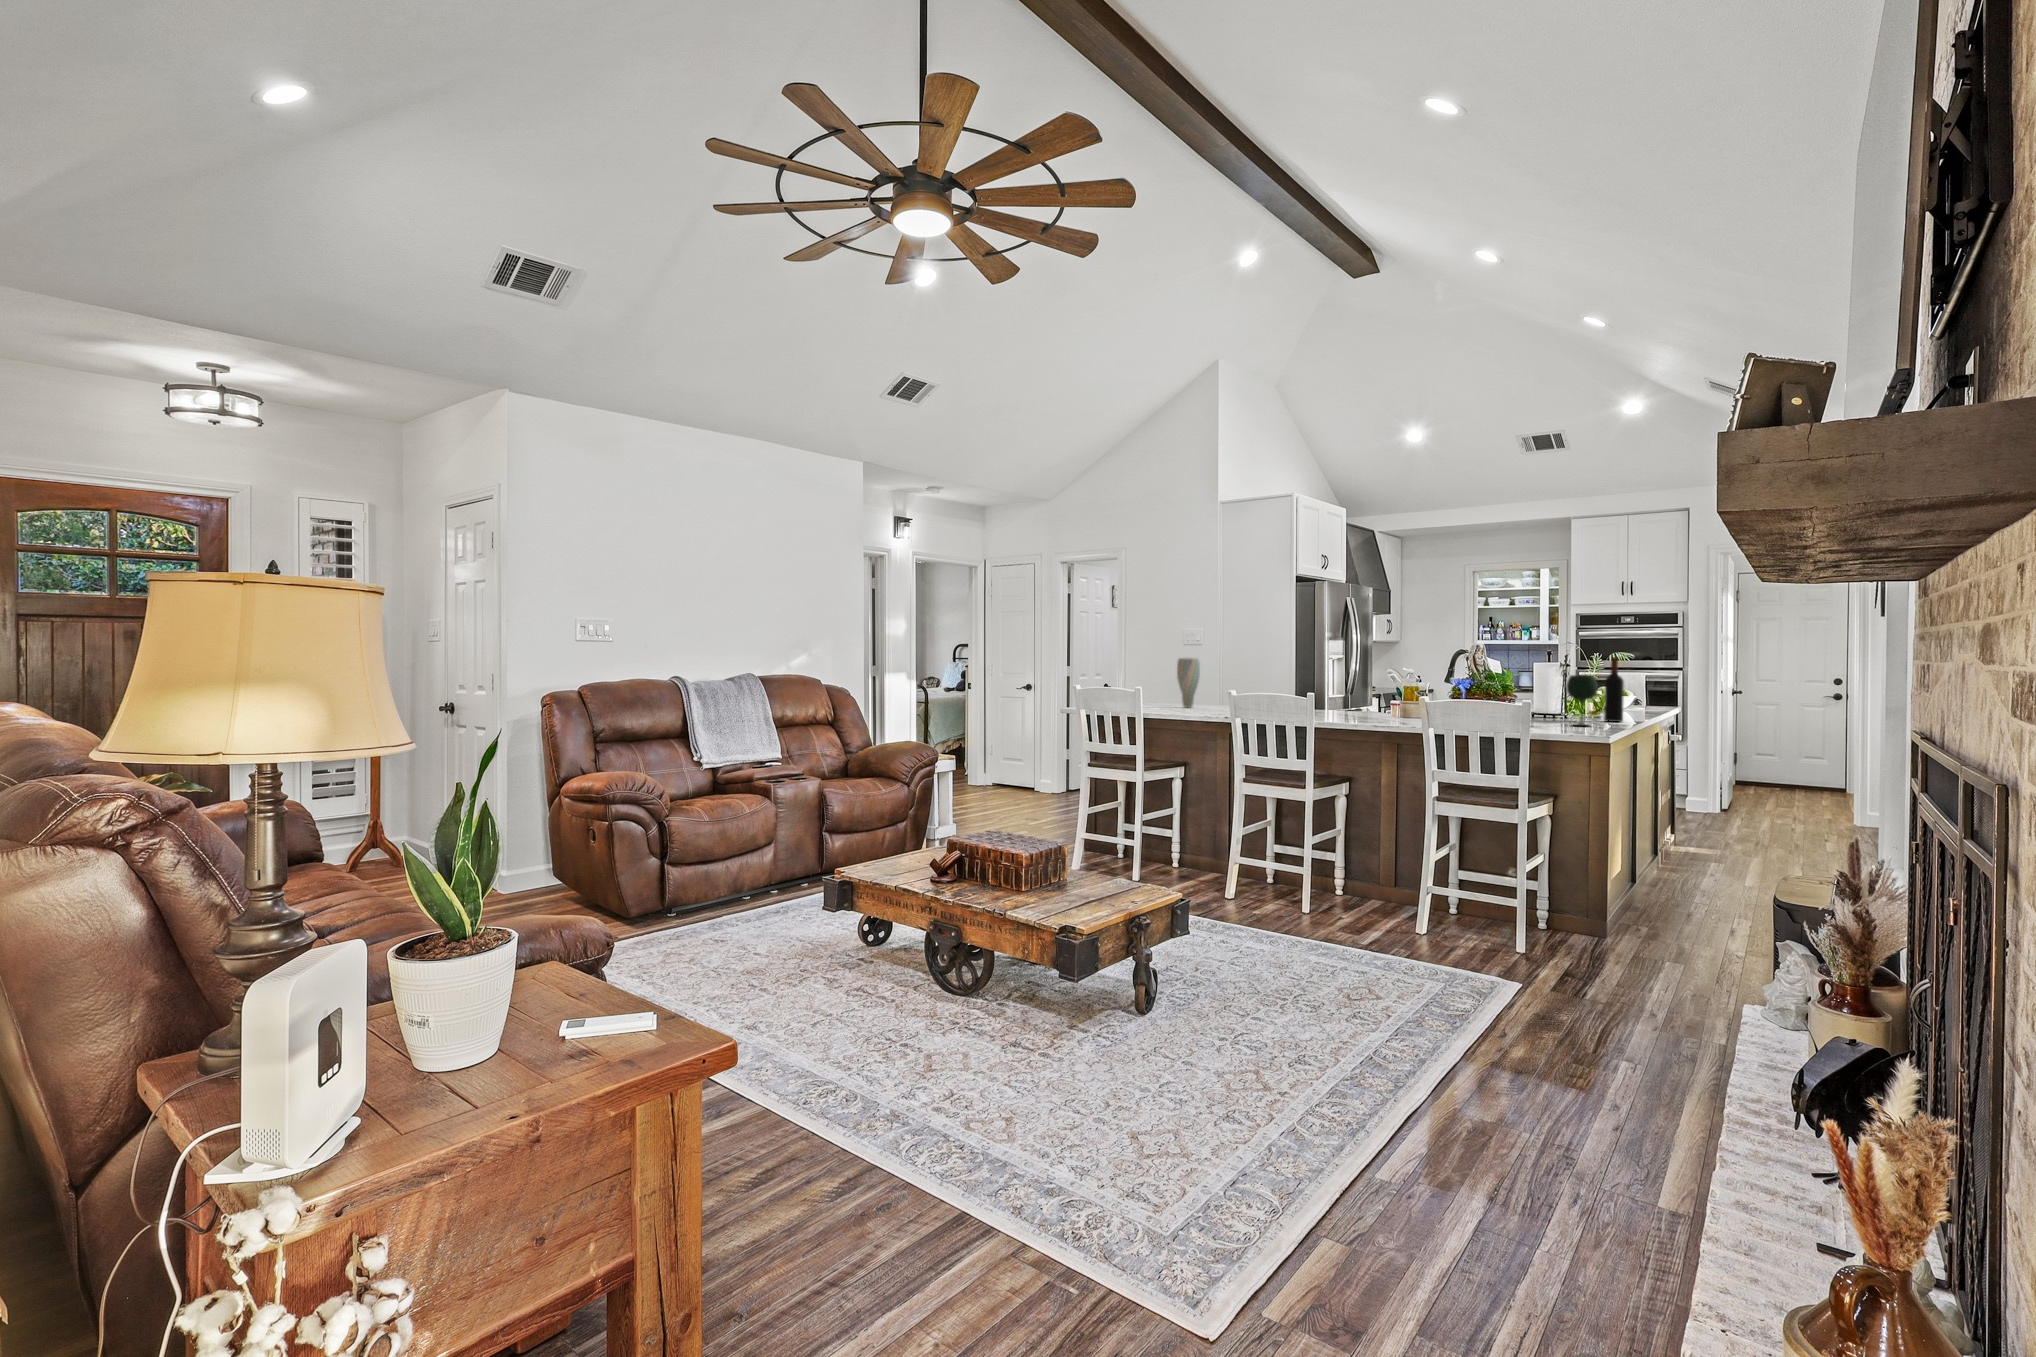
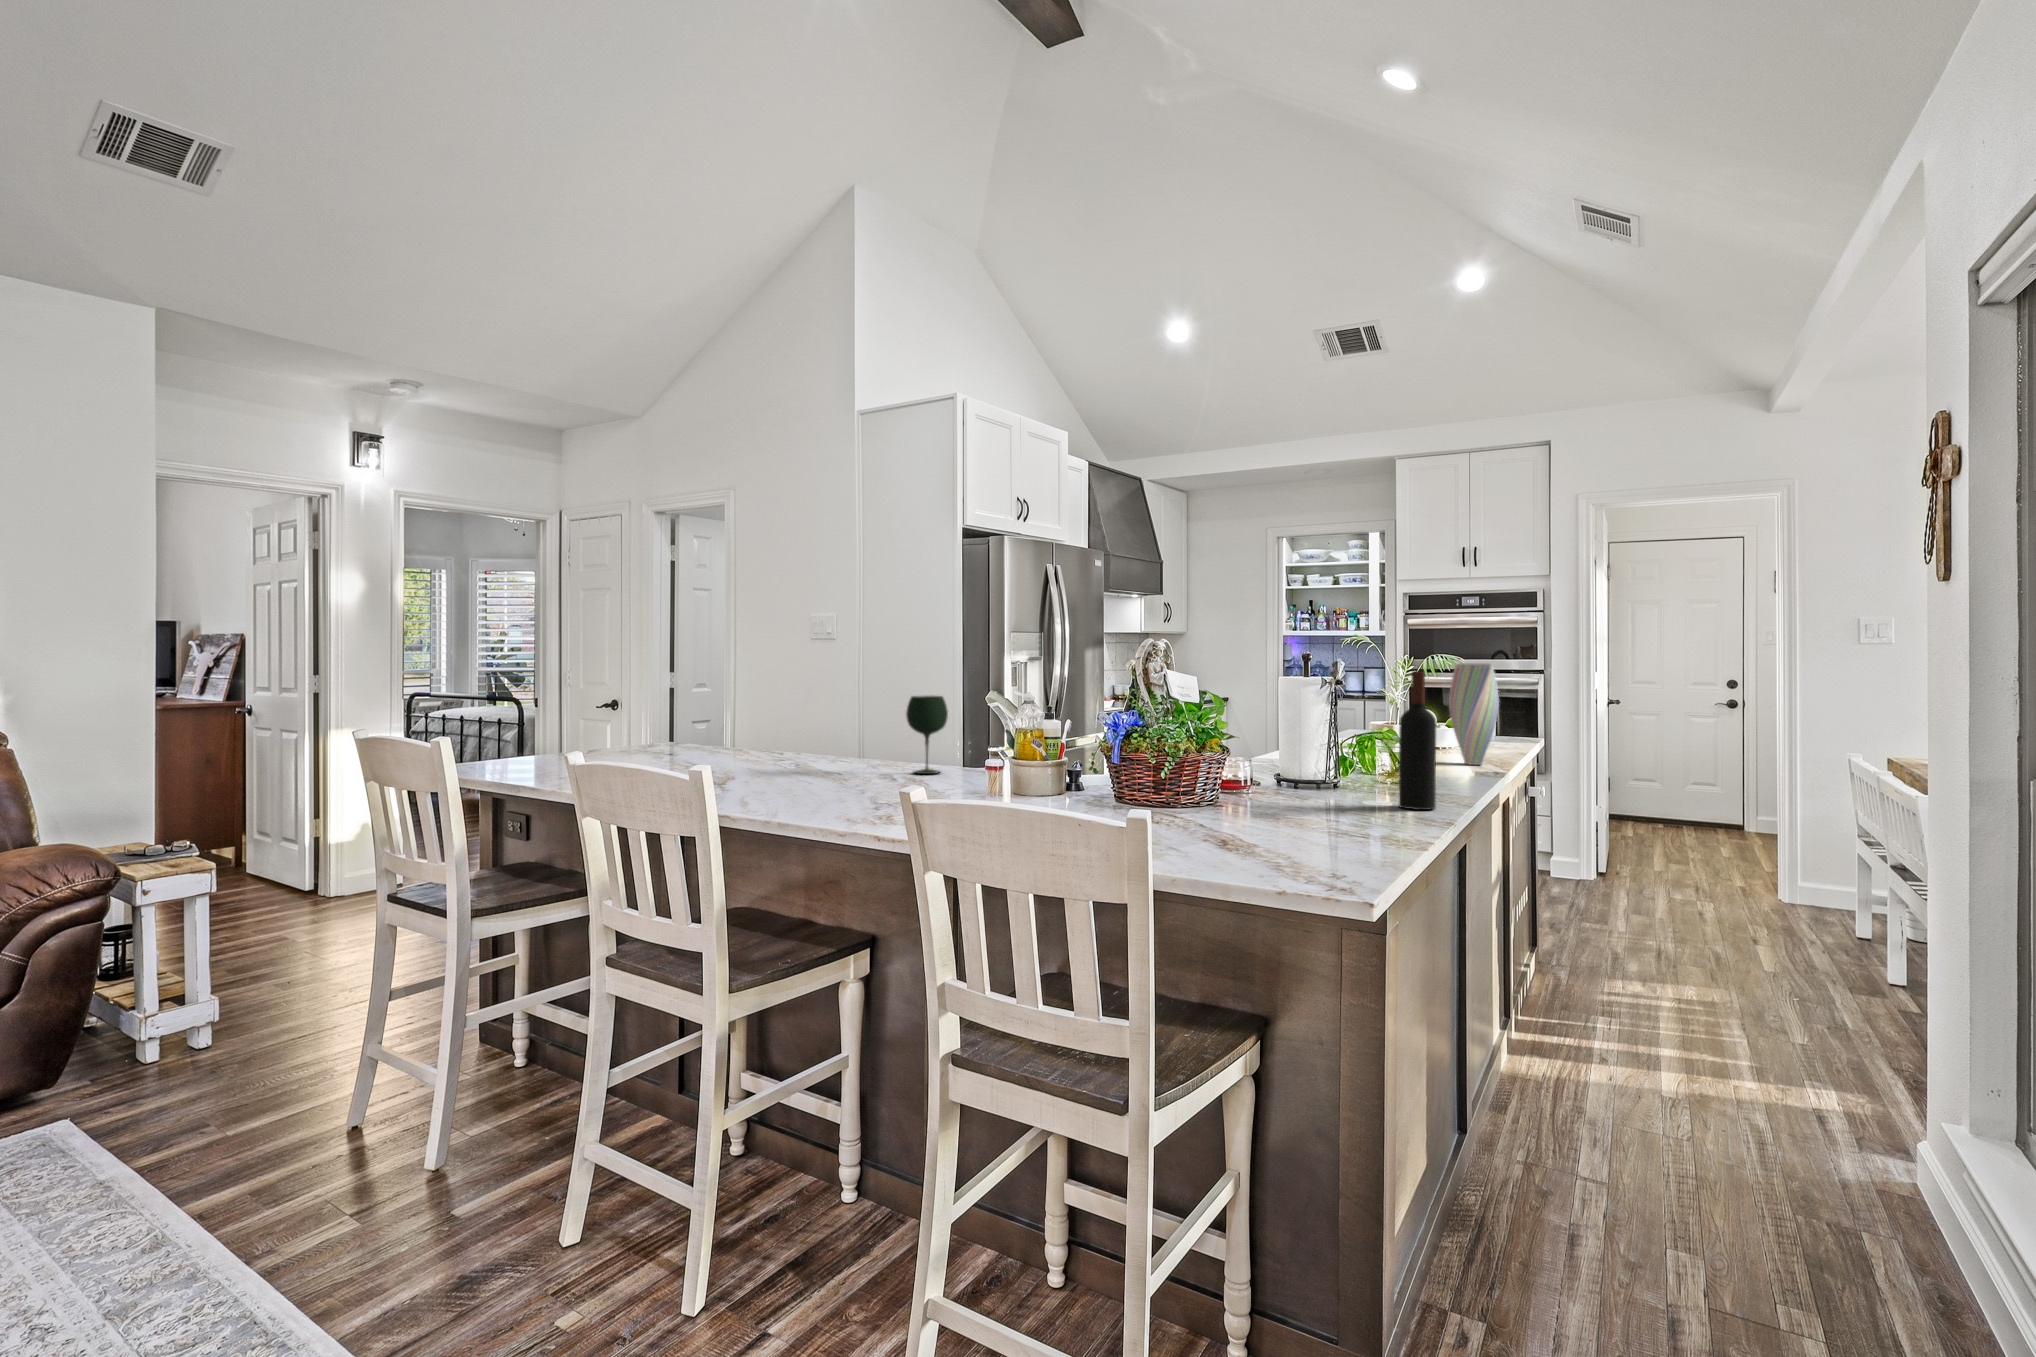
vase: present [1177,658,1200,707] -> present [1449,663,1499,765]
wine glass: present [1567,675,1598,726] -> present [906,696,948,774]

